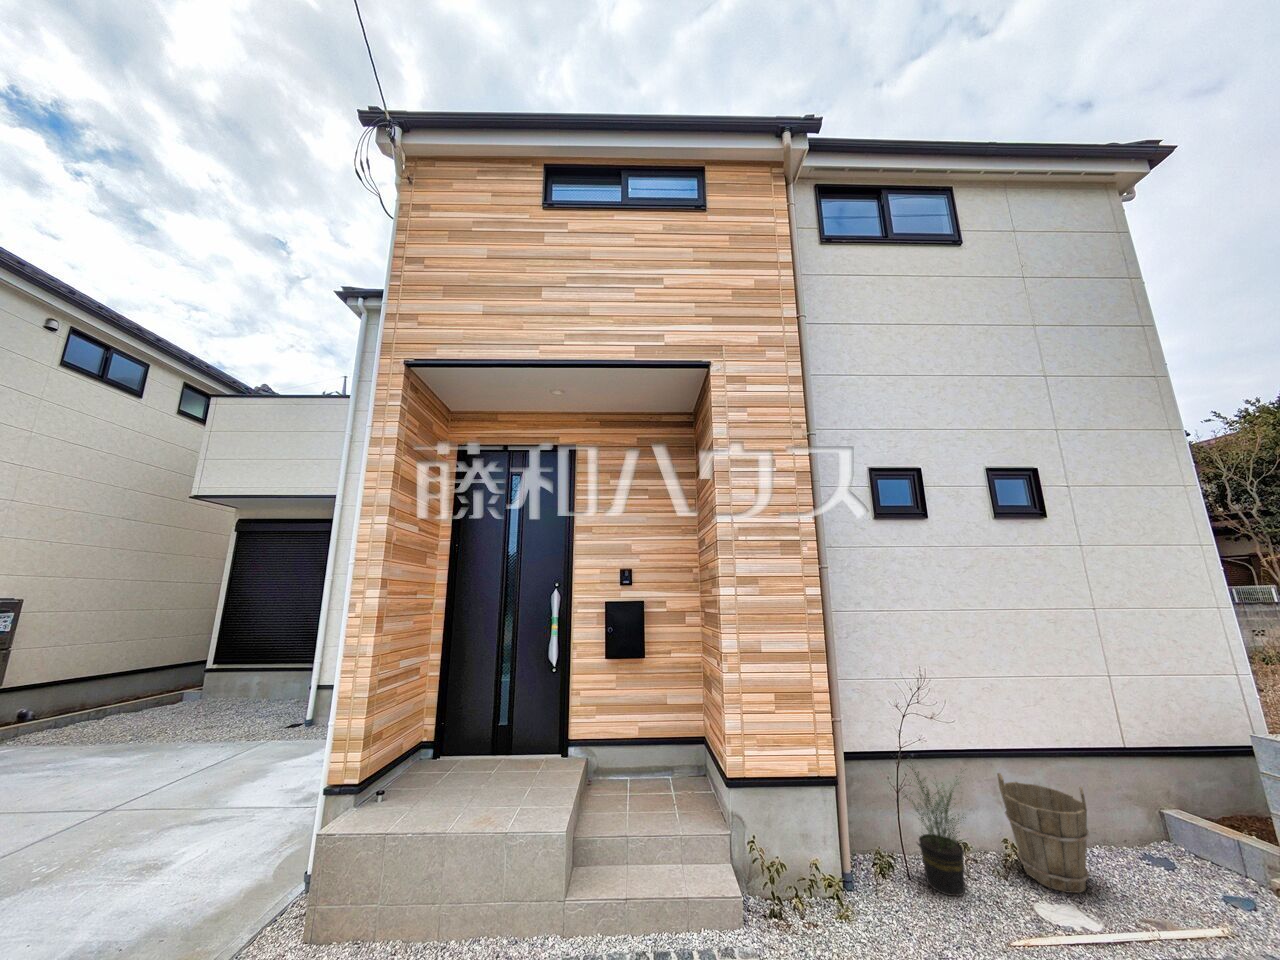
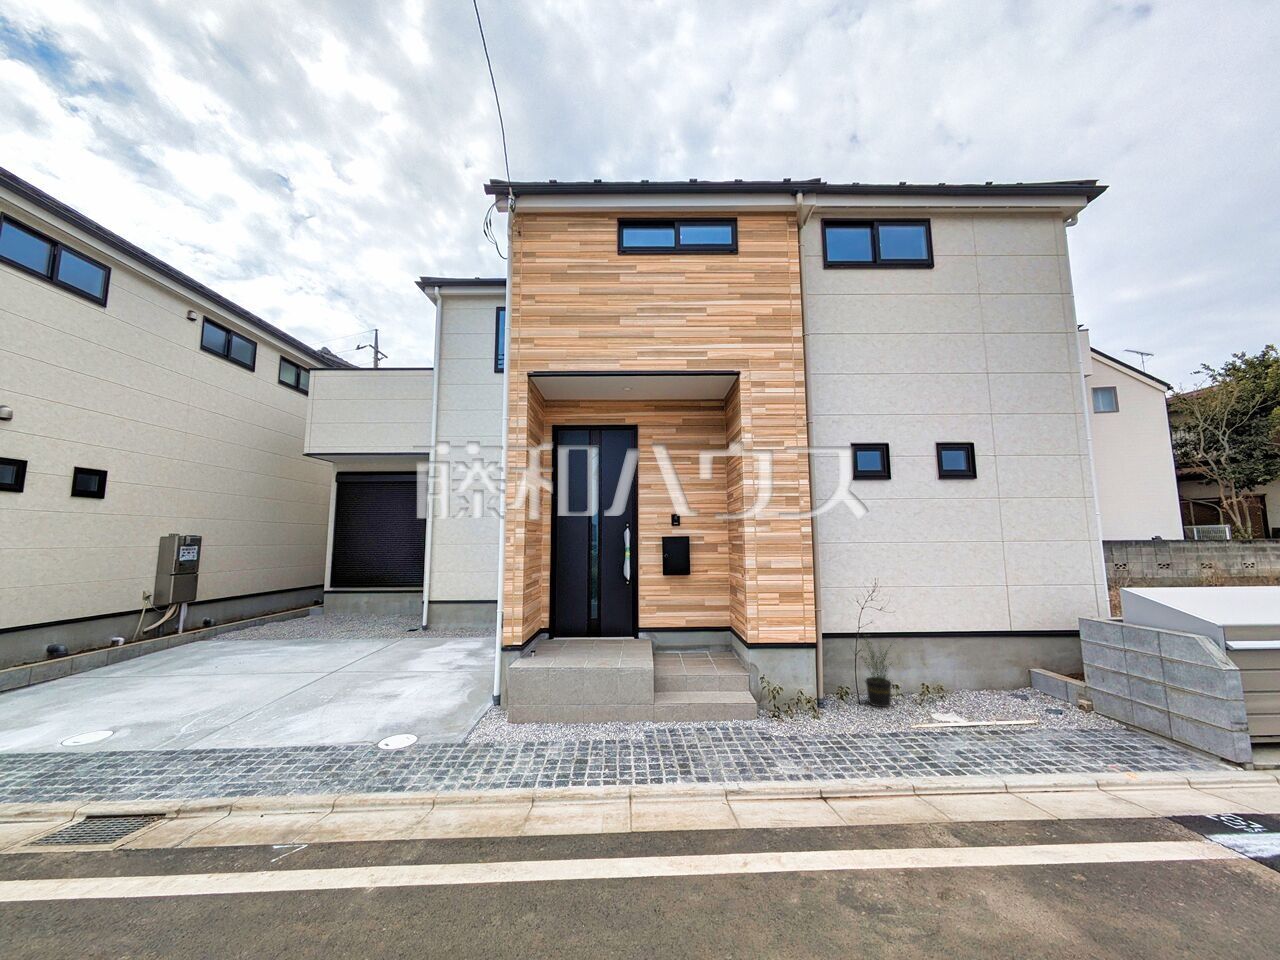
bucket: present [997,773,1090,893] -> none [921,643,970,706]

